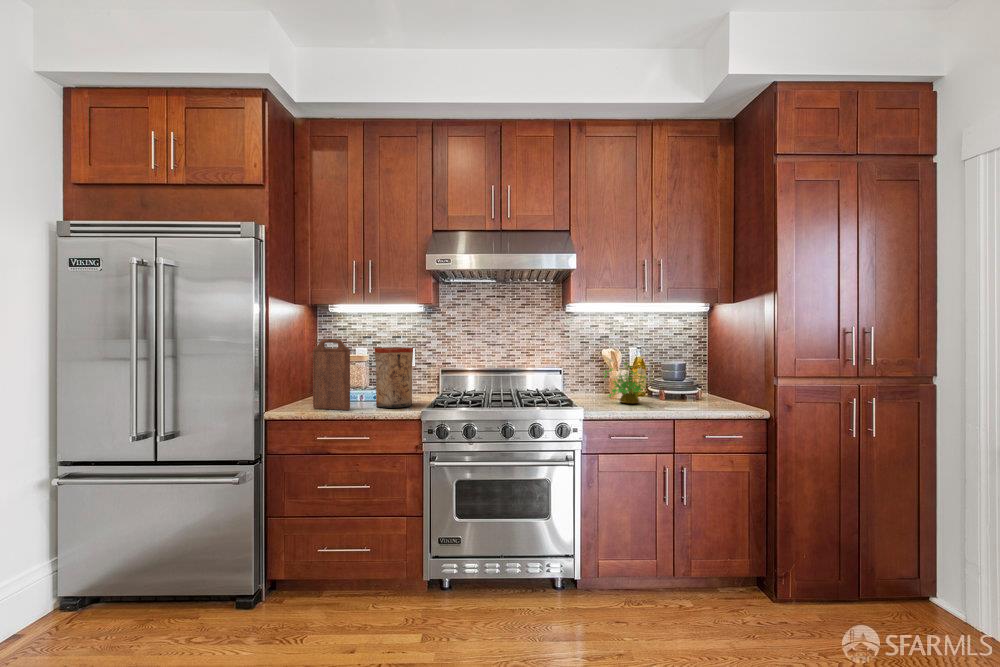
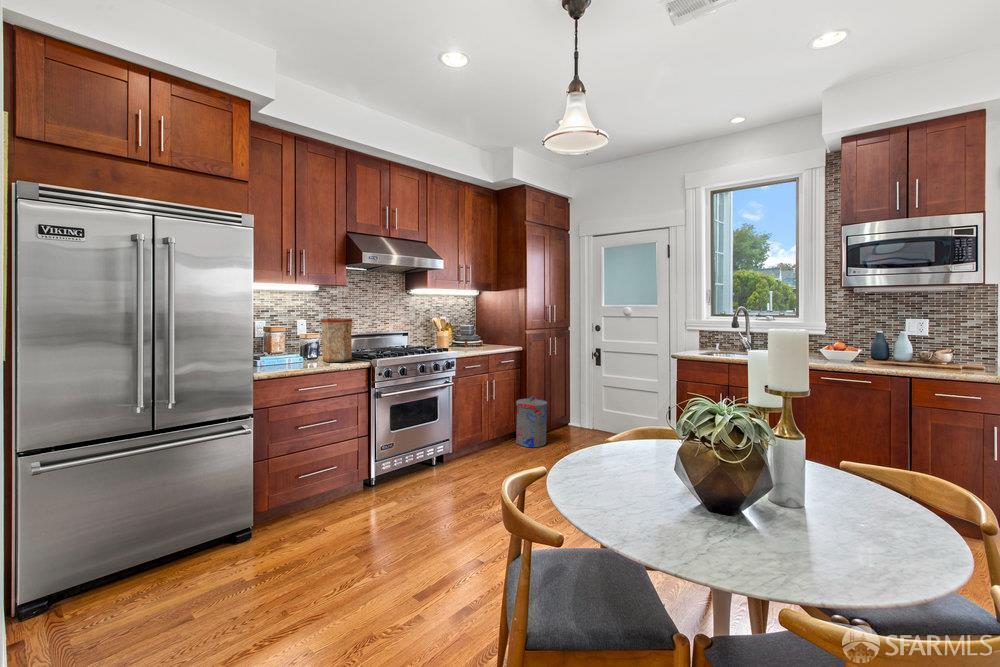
cutting board: present [313,339,350,410] -> none [283,313,318,368]
potted plant: present [604,350,648,403] -> none [442,318,475,348]
trash can: none [734,517,807,632] -> present [516,396,547,447]

